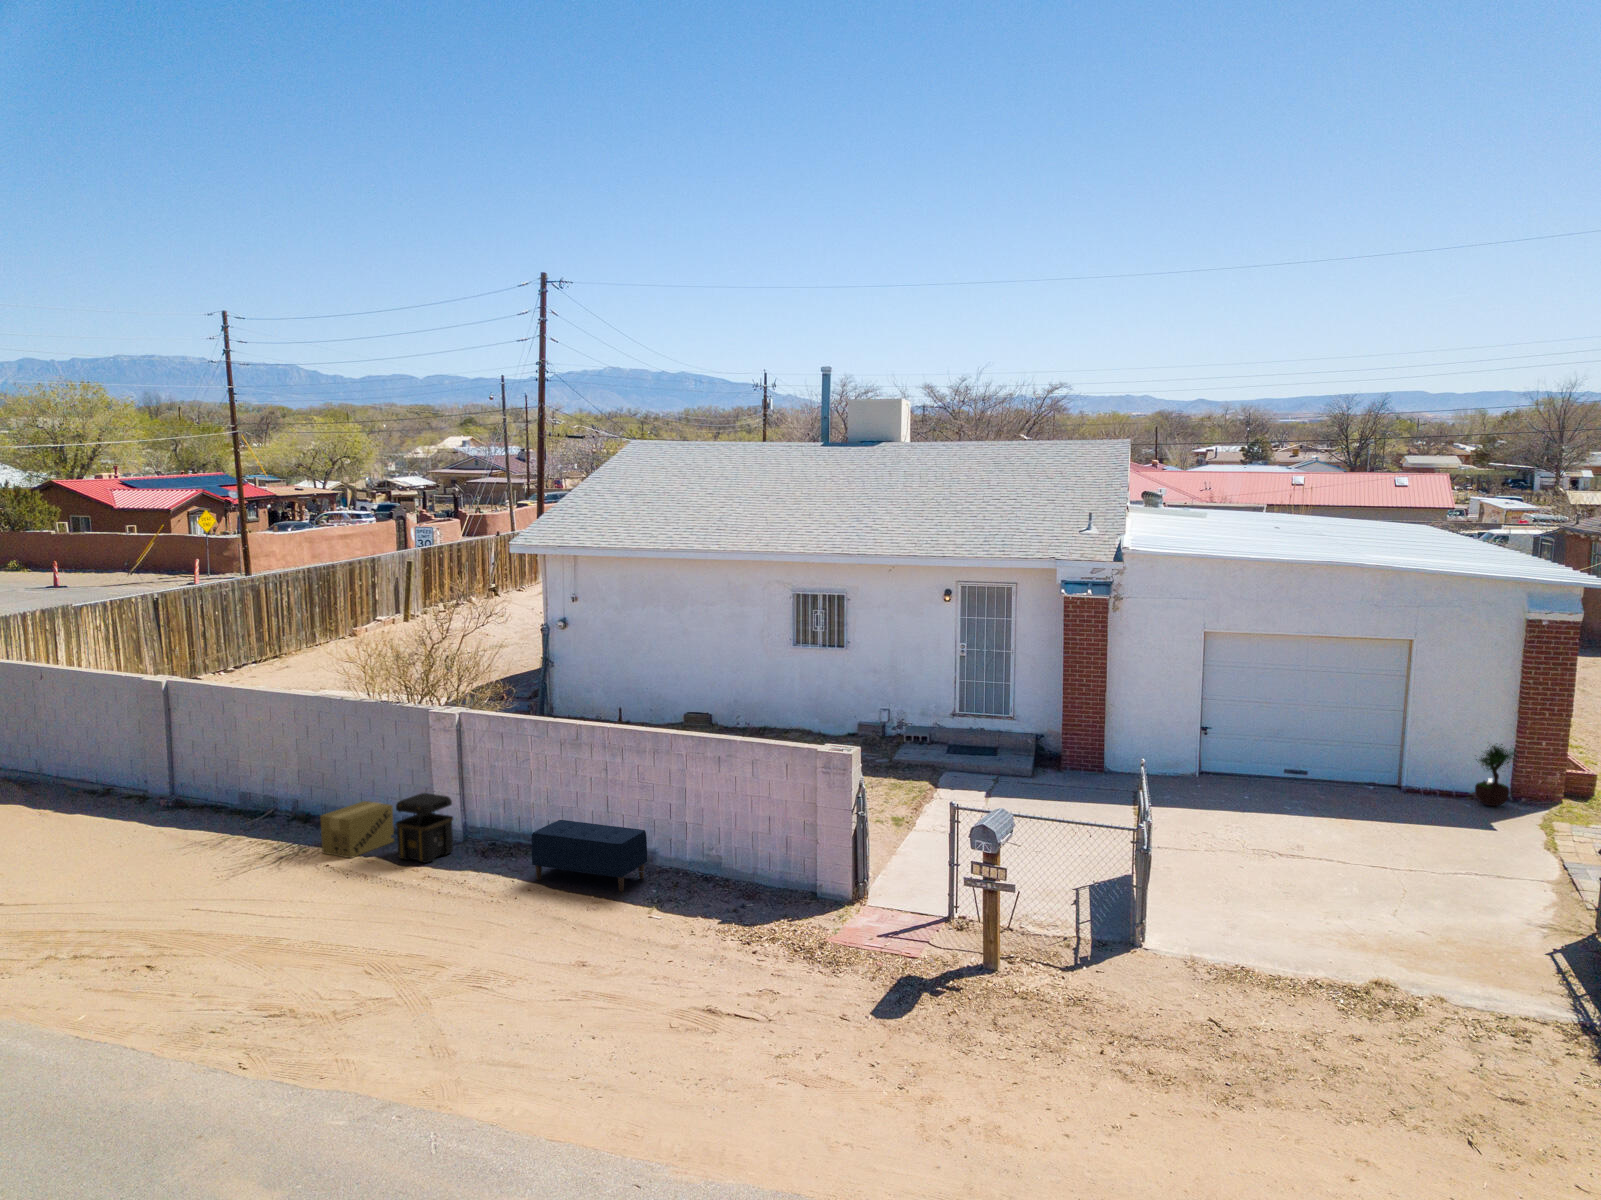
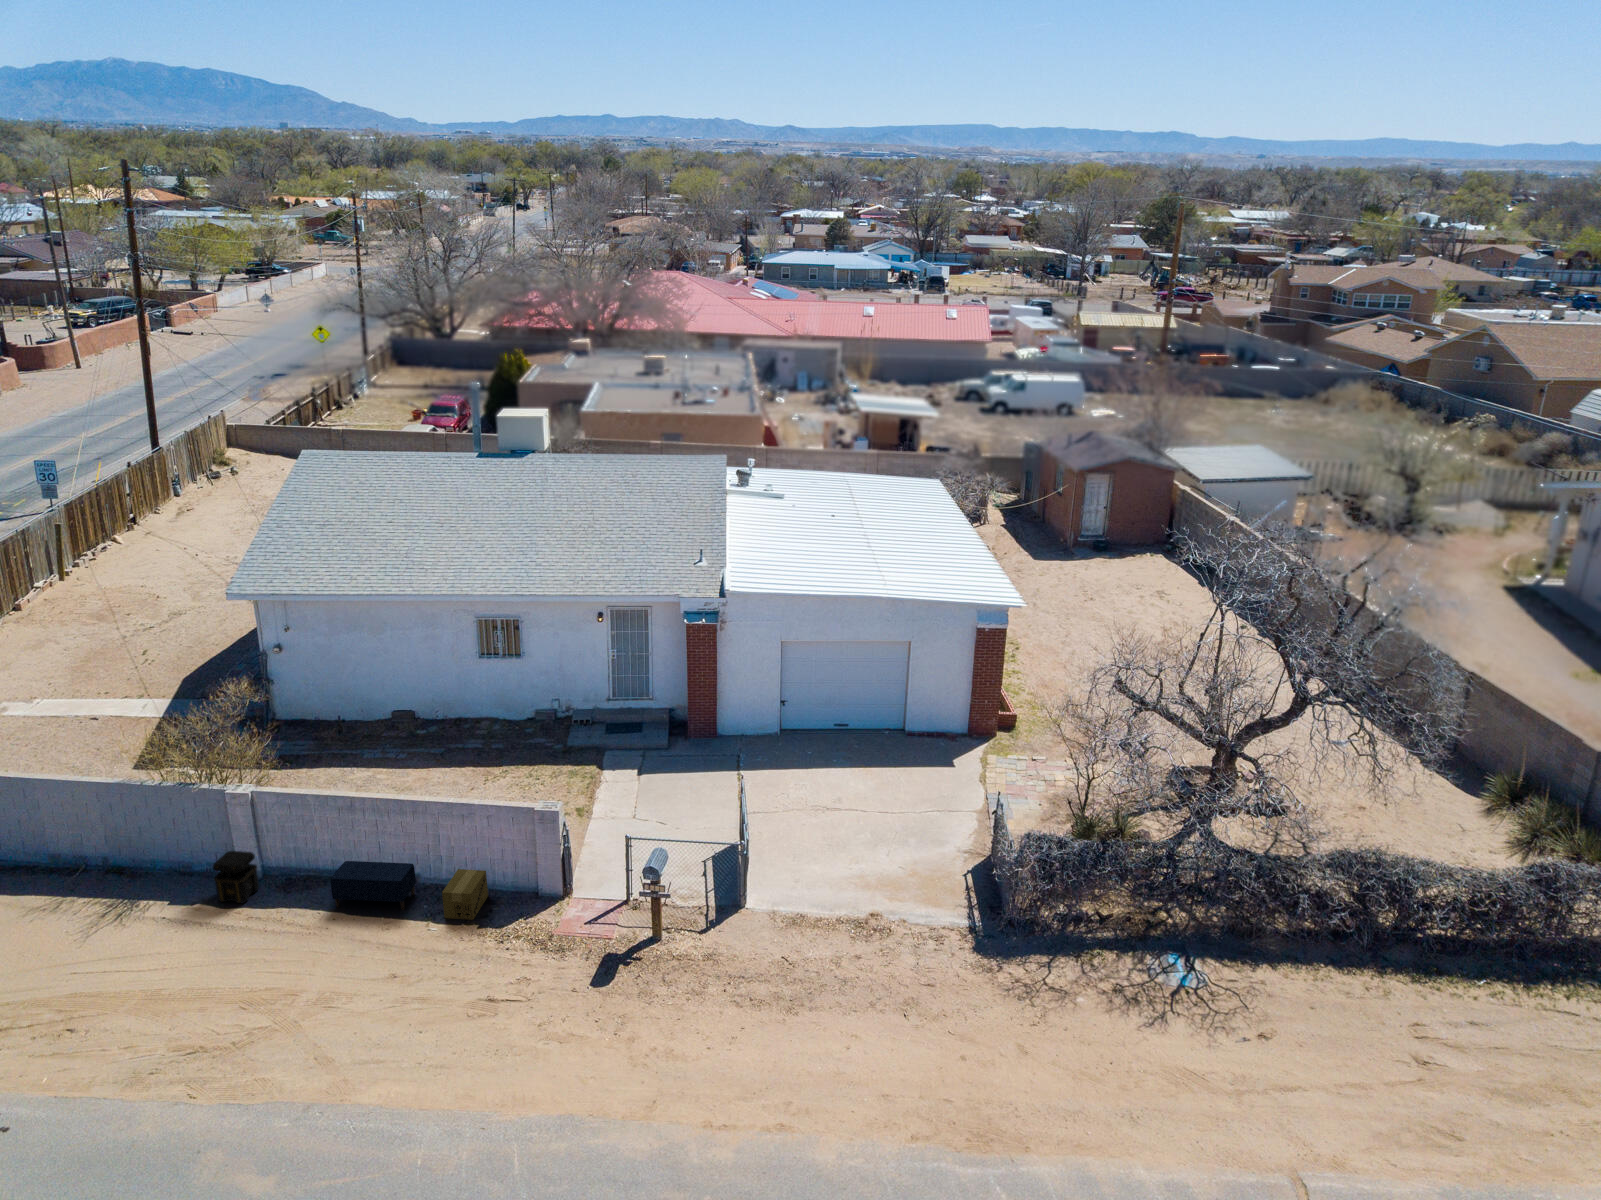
potted tree: present [1475,744,1514,806] -> none [946,705,973,744]
cardboard box: present [320,801,394,858] -> present [442,869,488,920]

